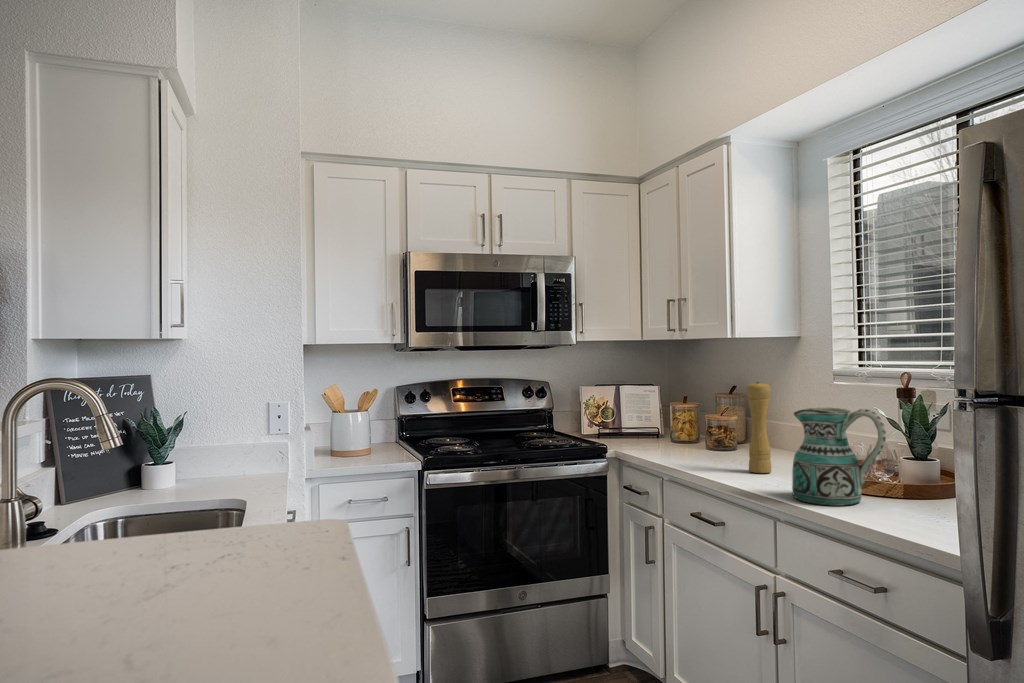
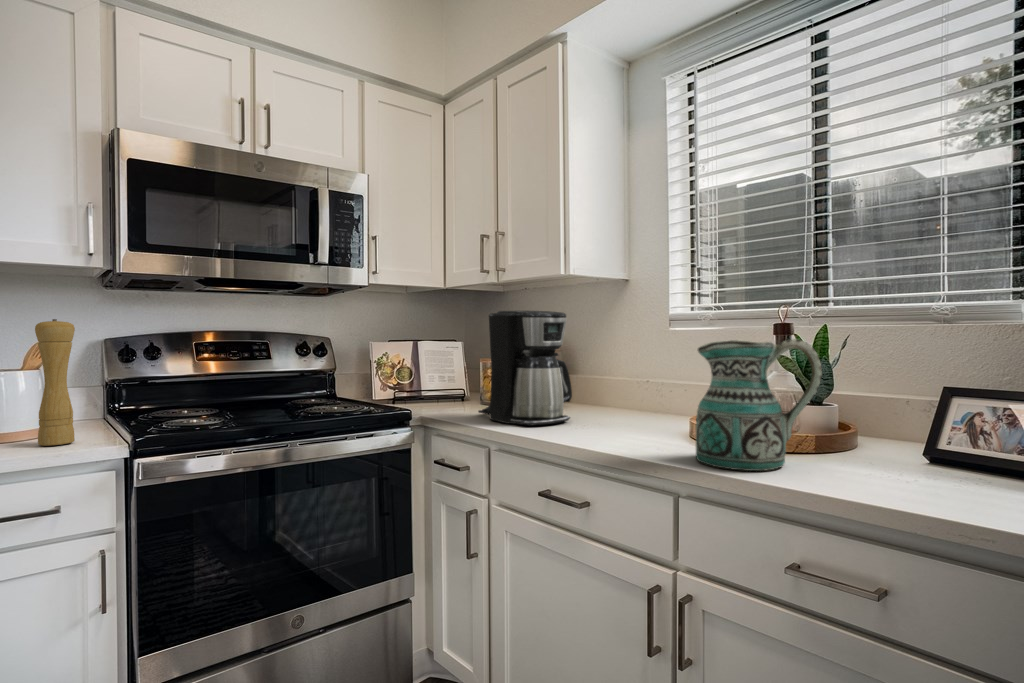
coffee maker: none [660,368,736,463] -> present [478,311,572,426]
pepper mill: present [746,382,772,473] -> present [35,319,75,446]

